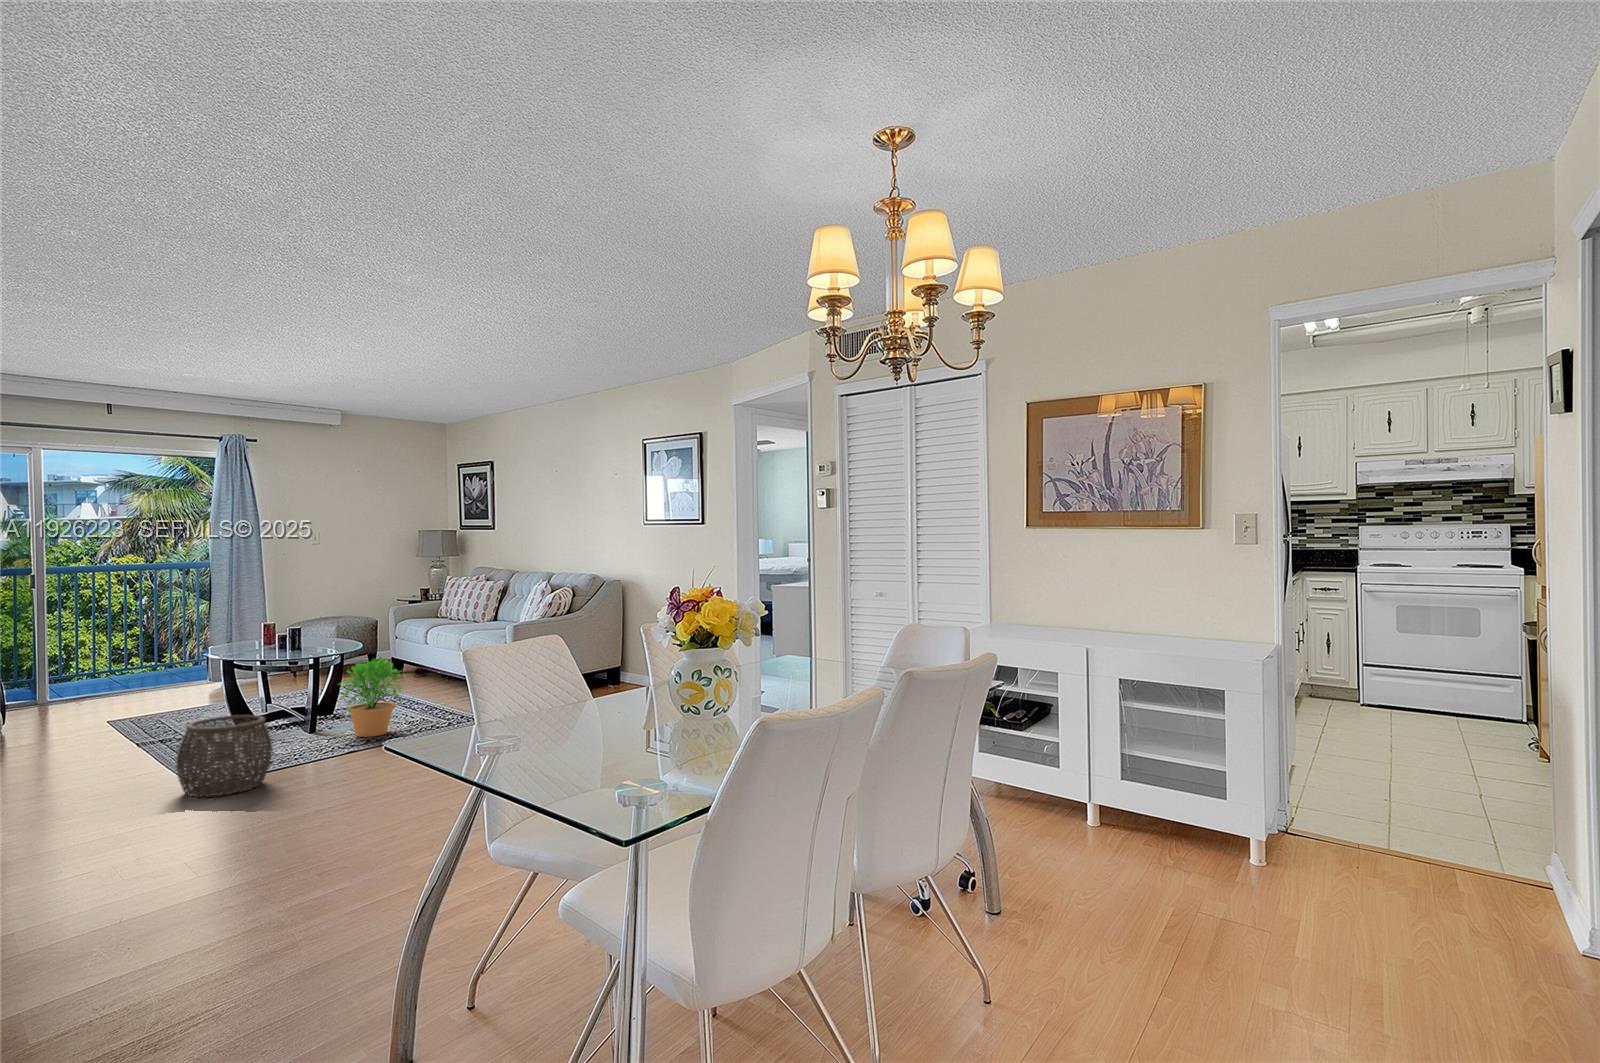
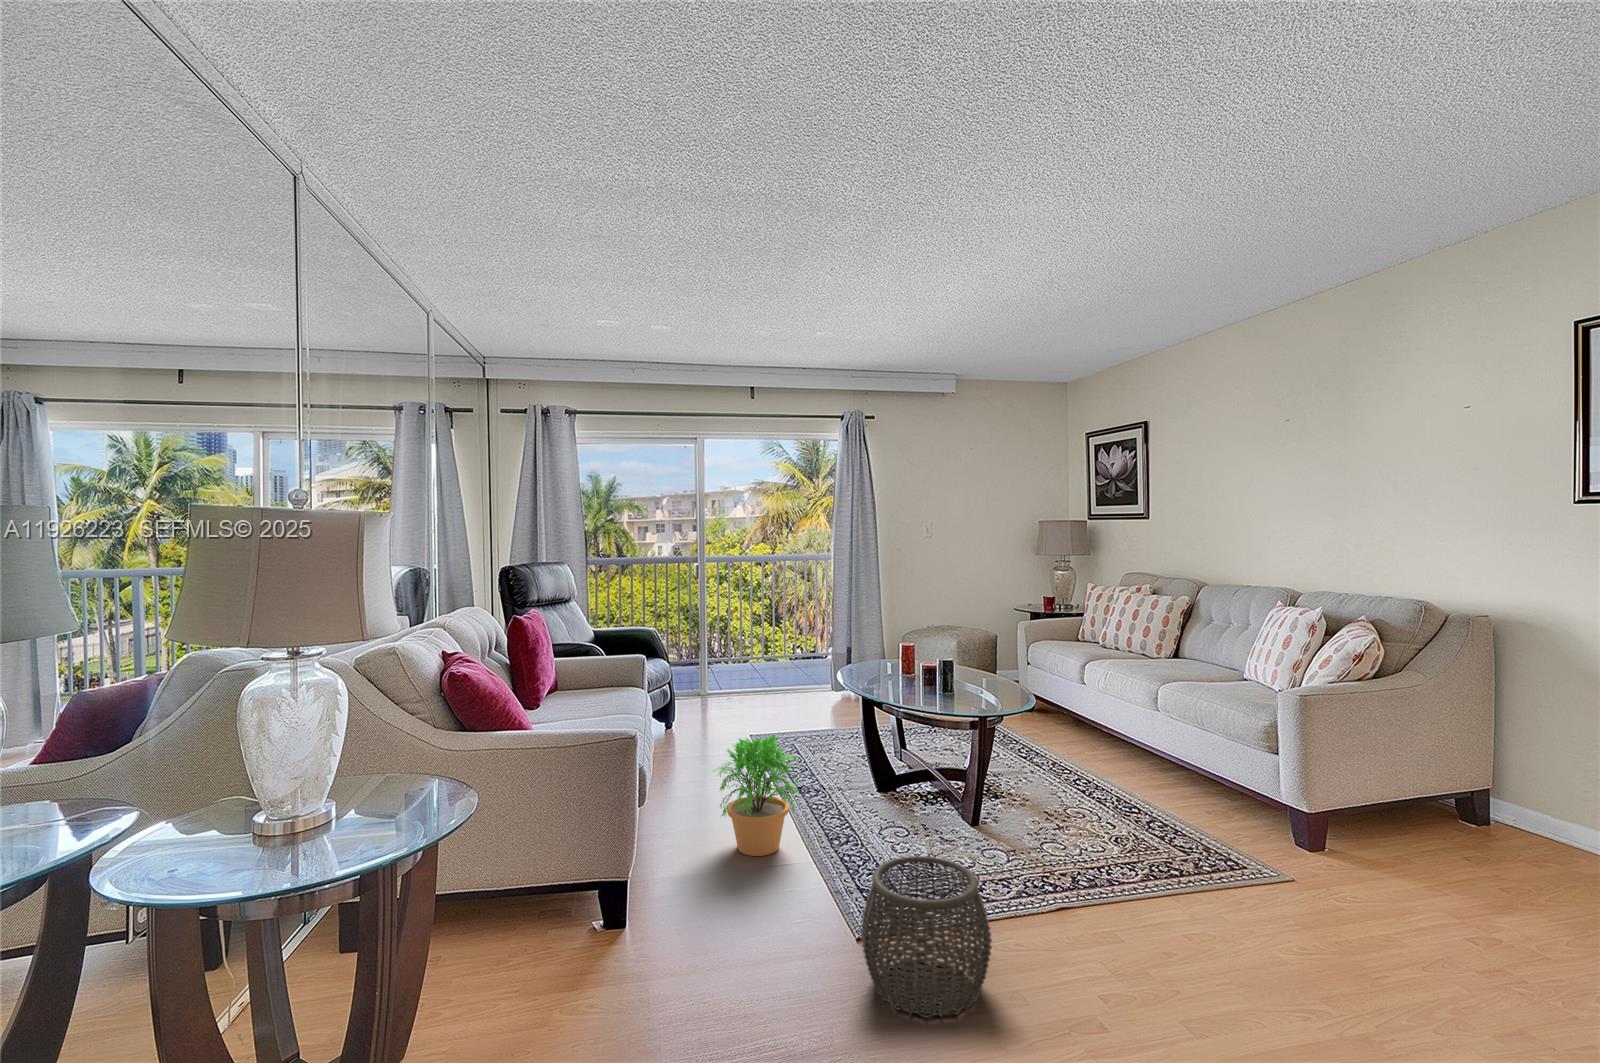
potted plant: present [342,659,402,737] -> present [712,735,801,856]

